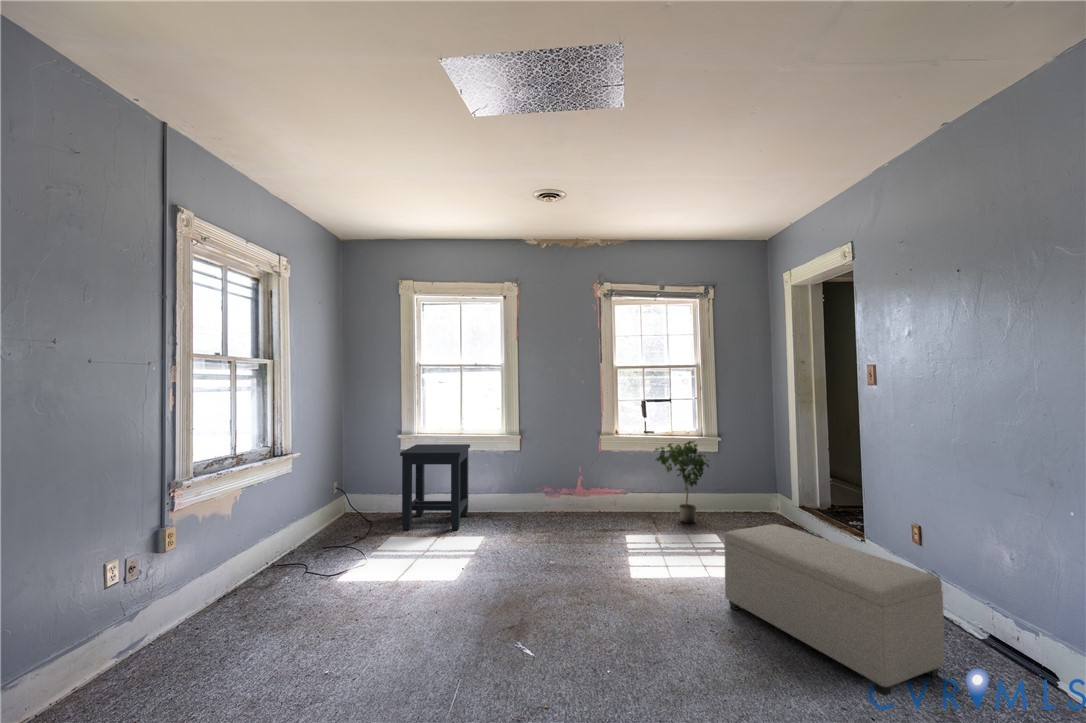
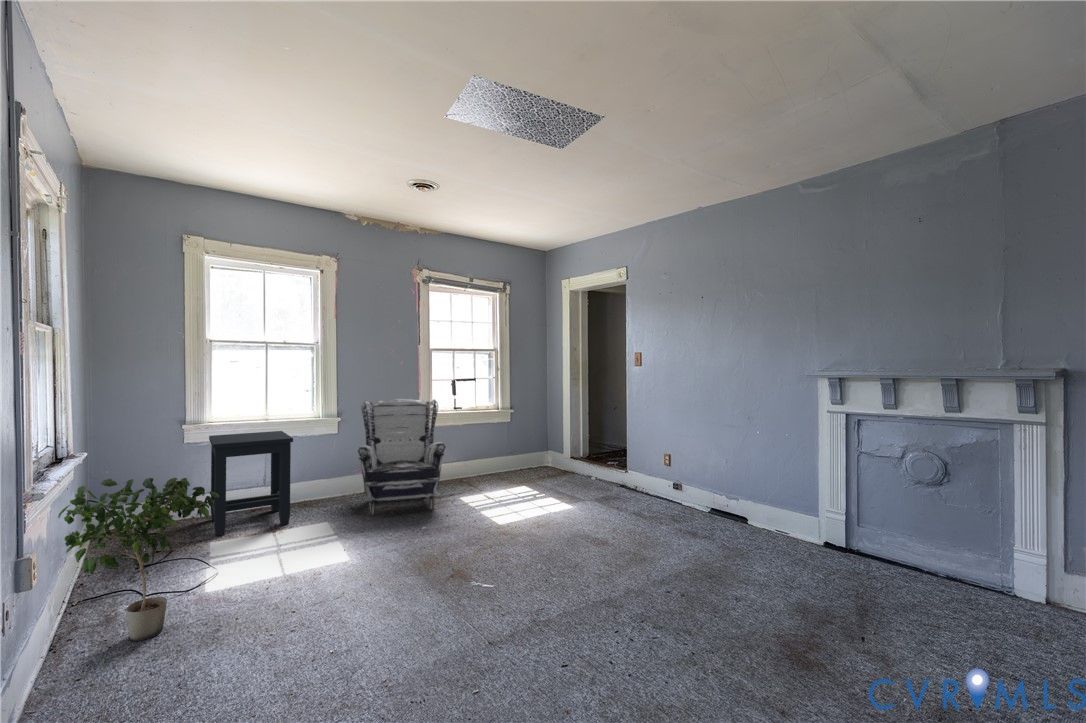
armchair: none [514,419,609,542] -> present [358,399,446,515]
potted plant: present [655,440,709,523] -> present [58,478,219,641]
ottoman: present [724,524,945,696] -> none [581,464,712,548]

